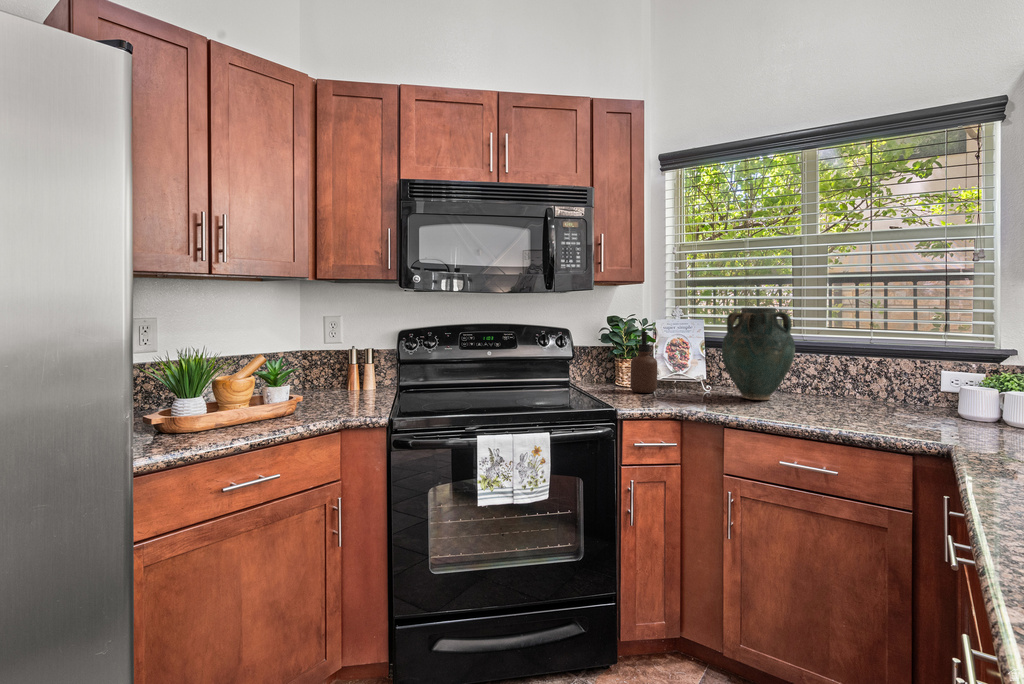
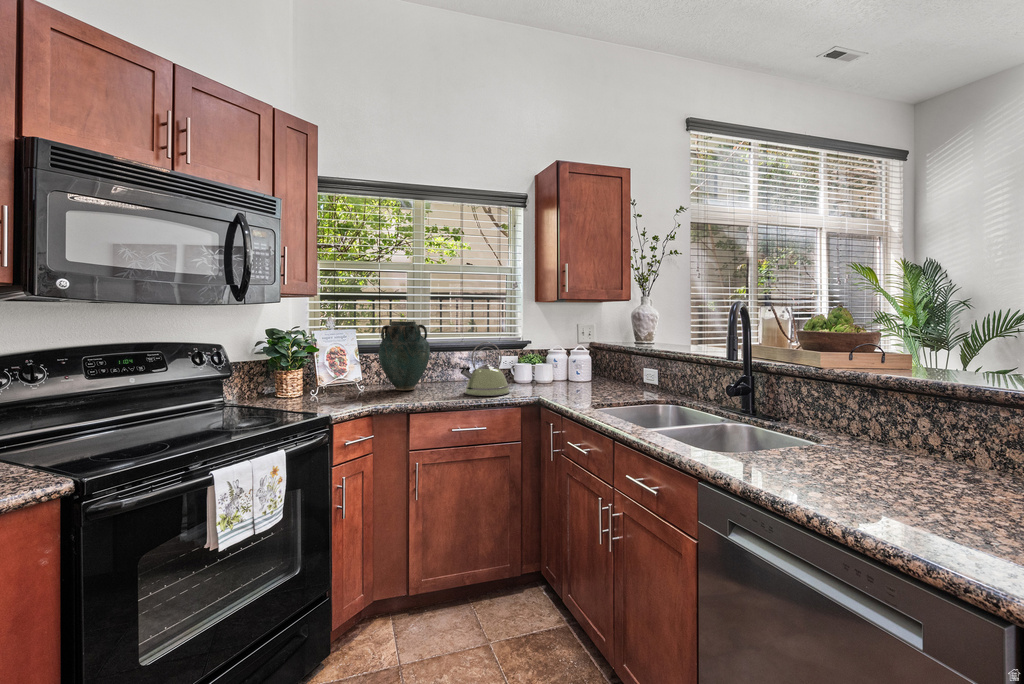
soap dispenser: present [630,332,657,393] -> none [302,344,327,399]
kettle: none [818,340,912,427] -> present [459,342,510,396]

